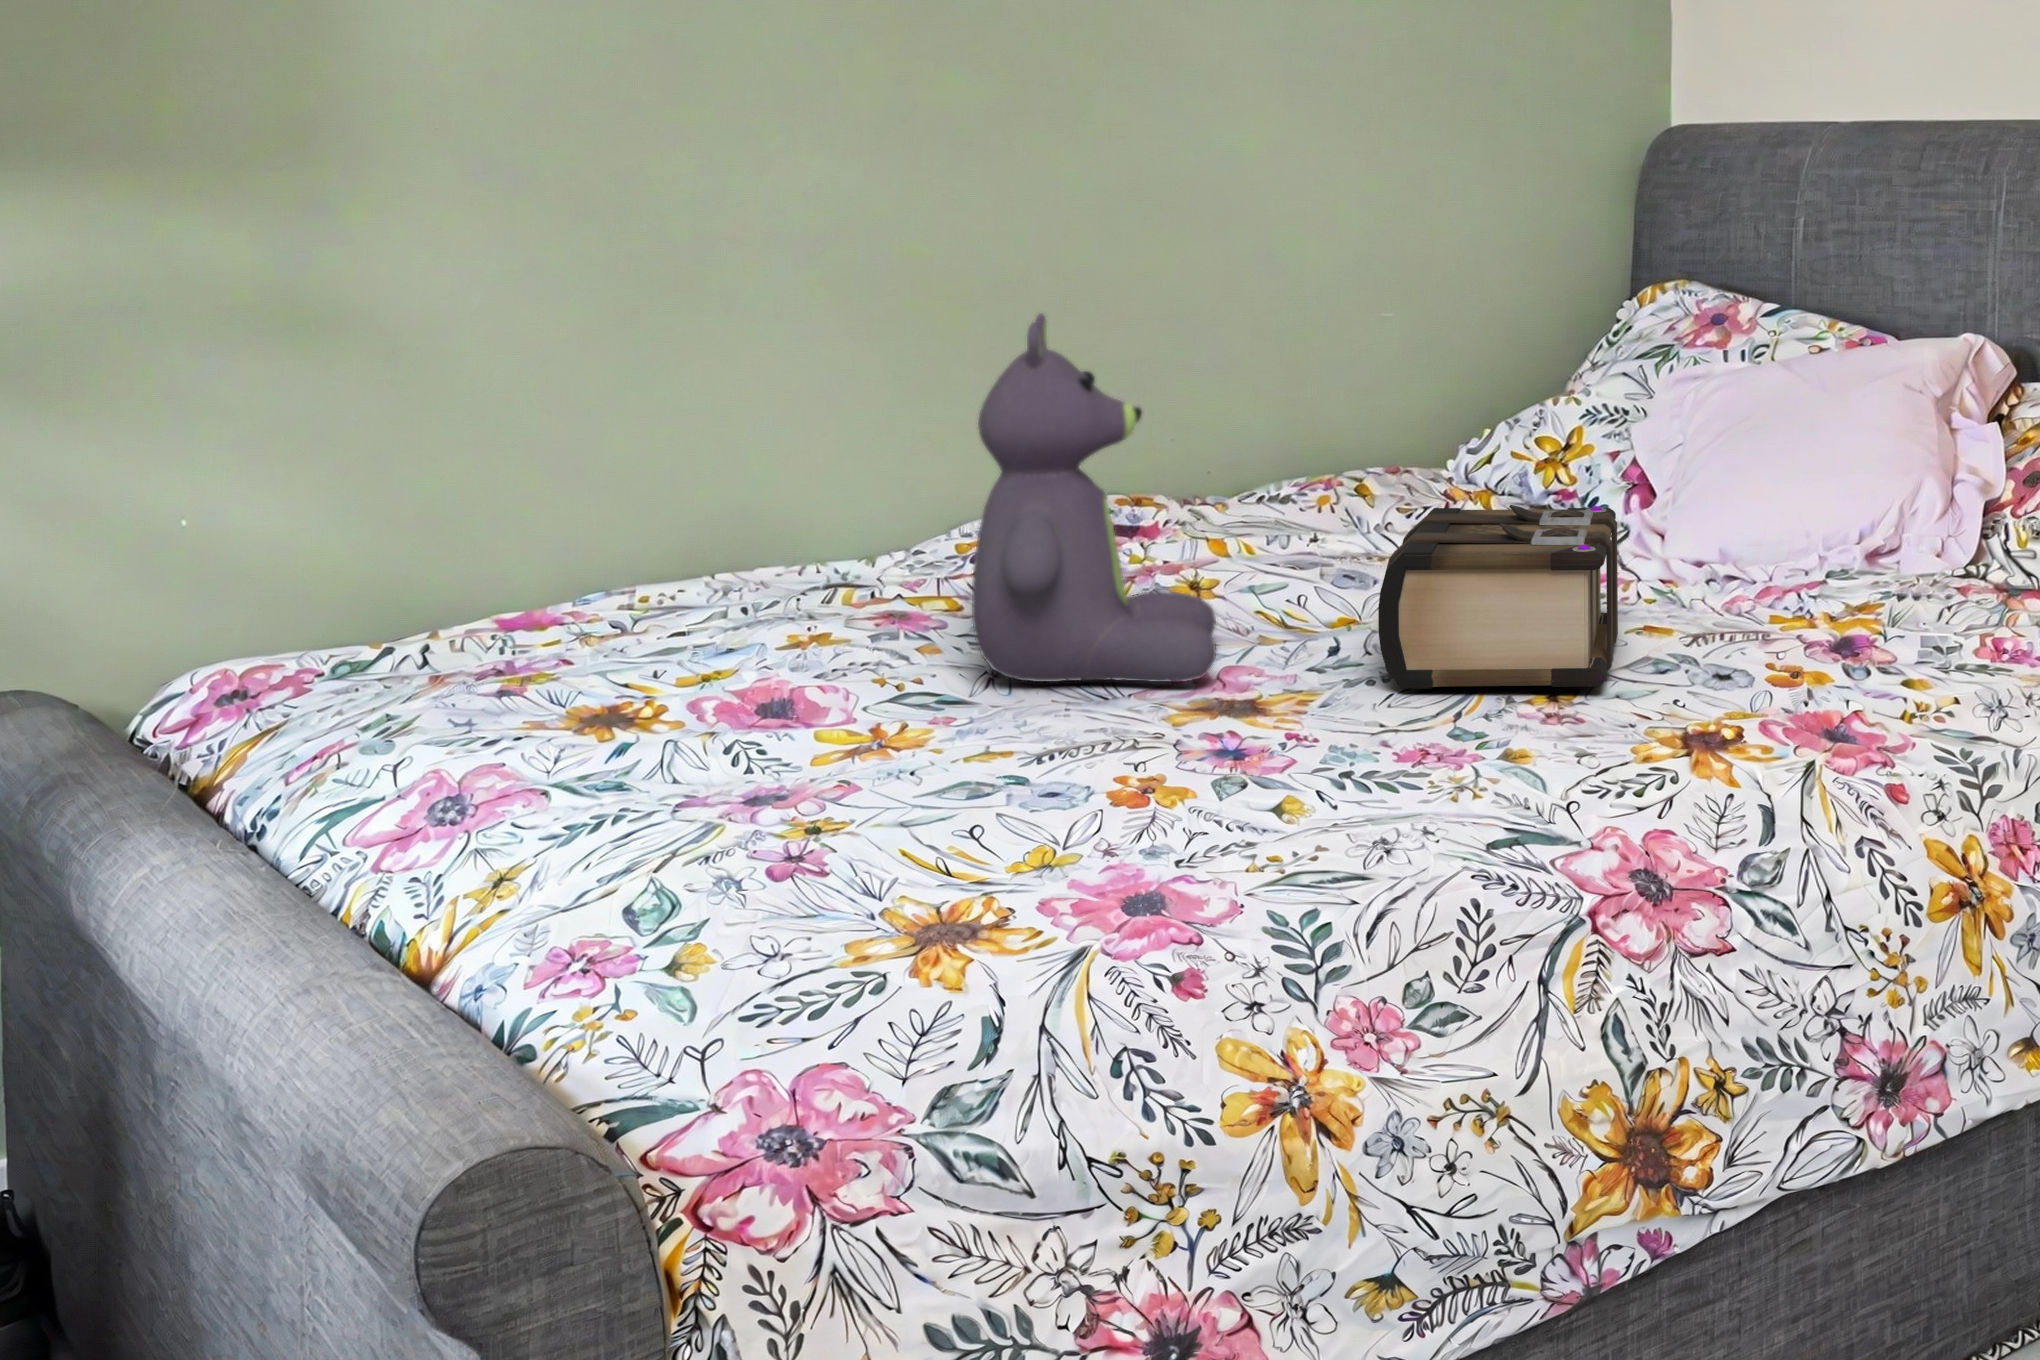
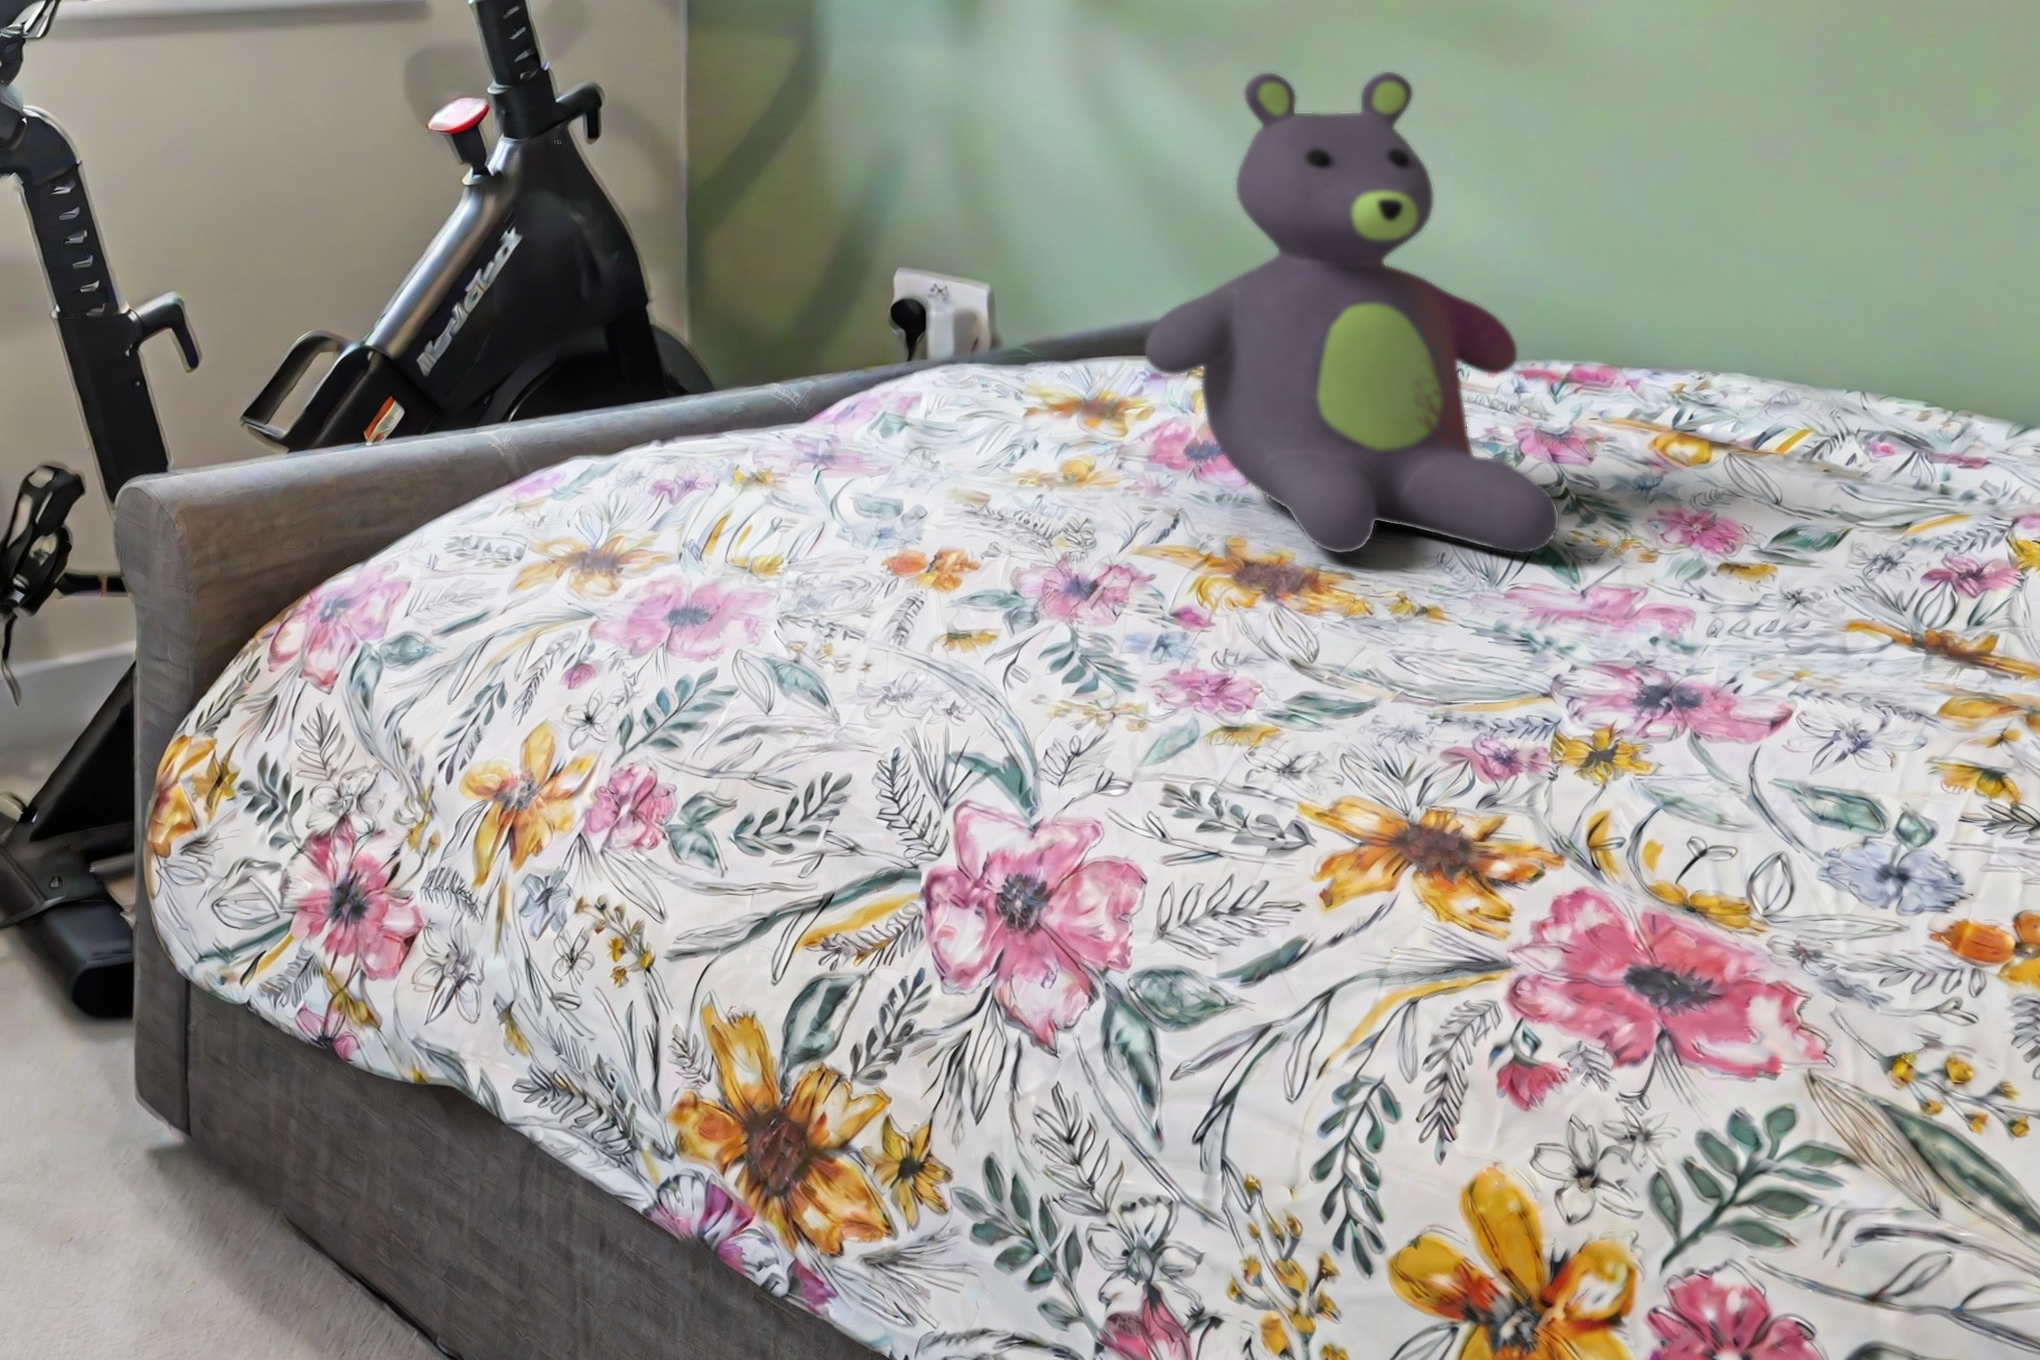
book: present [1378,505,1618,689] -> none [1392,447,1992,766]

